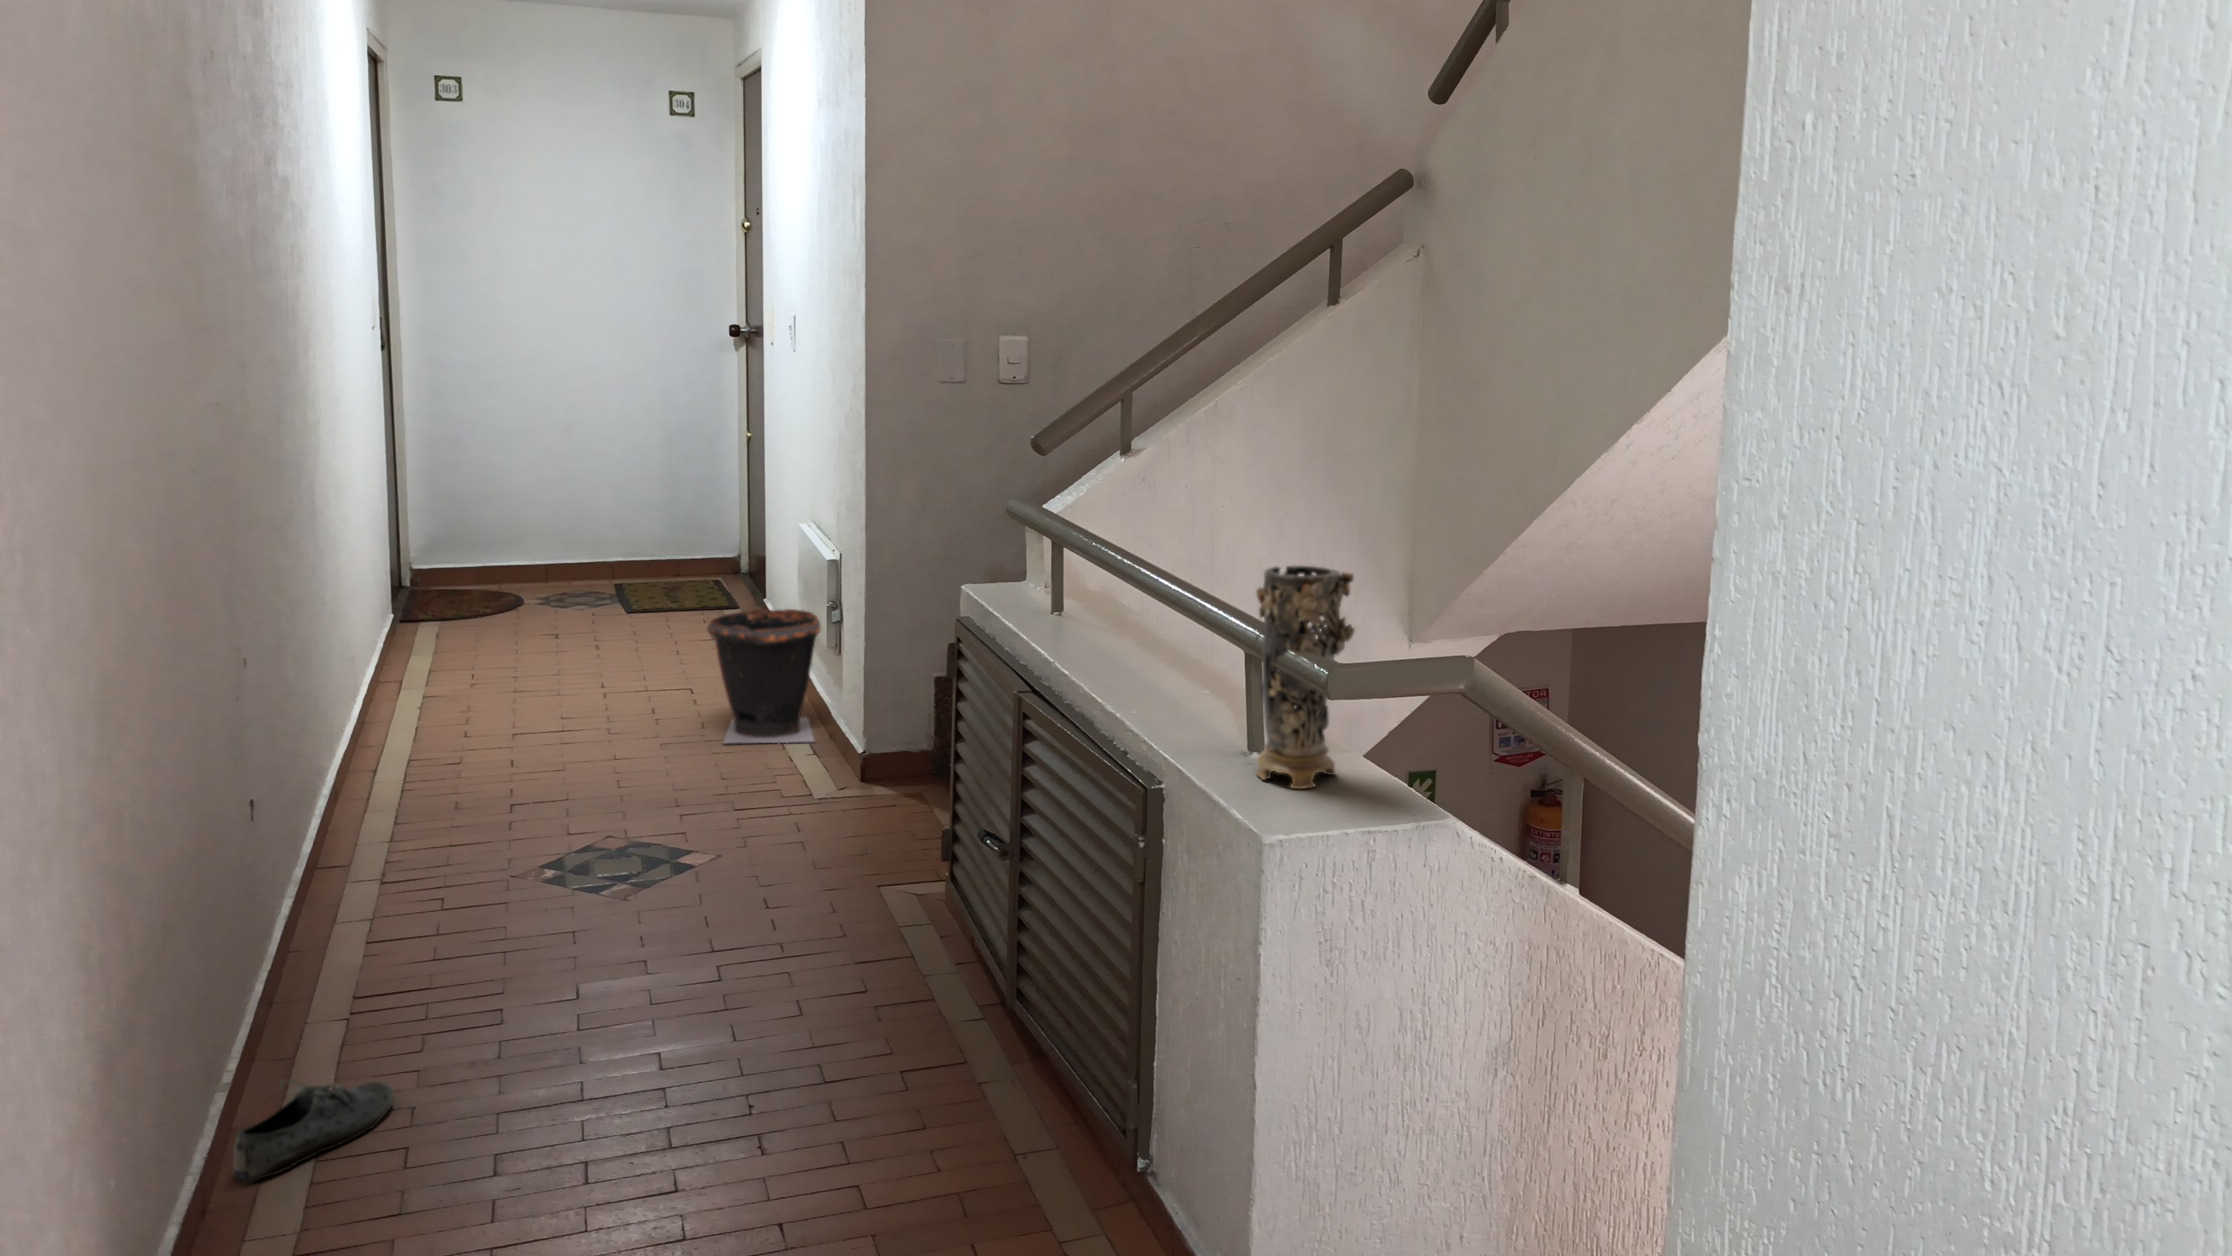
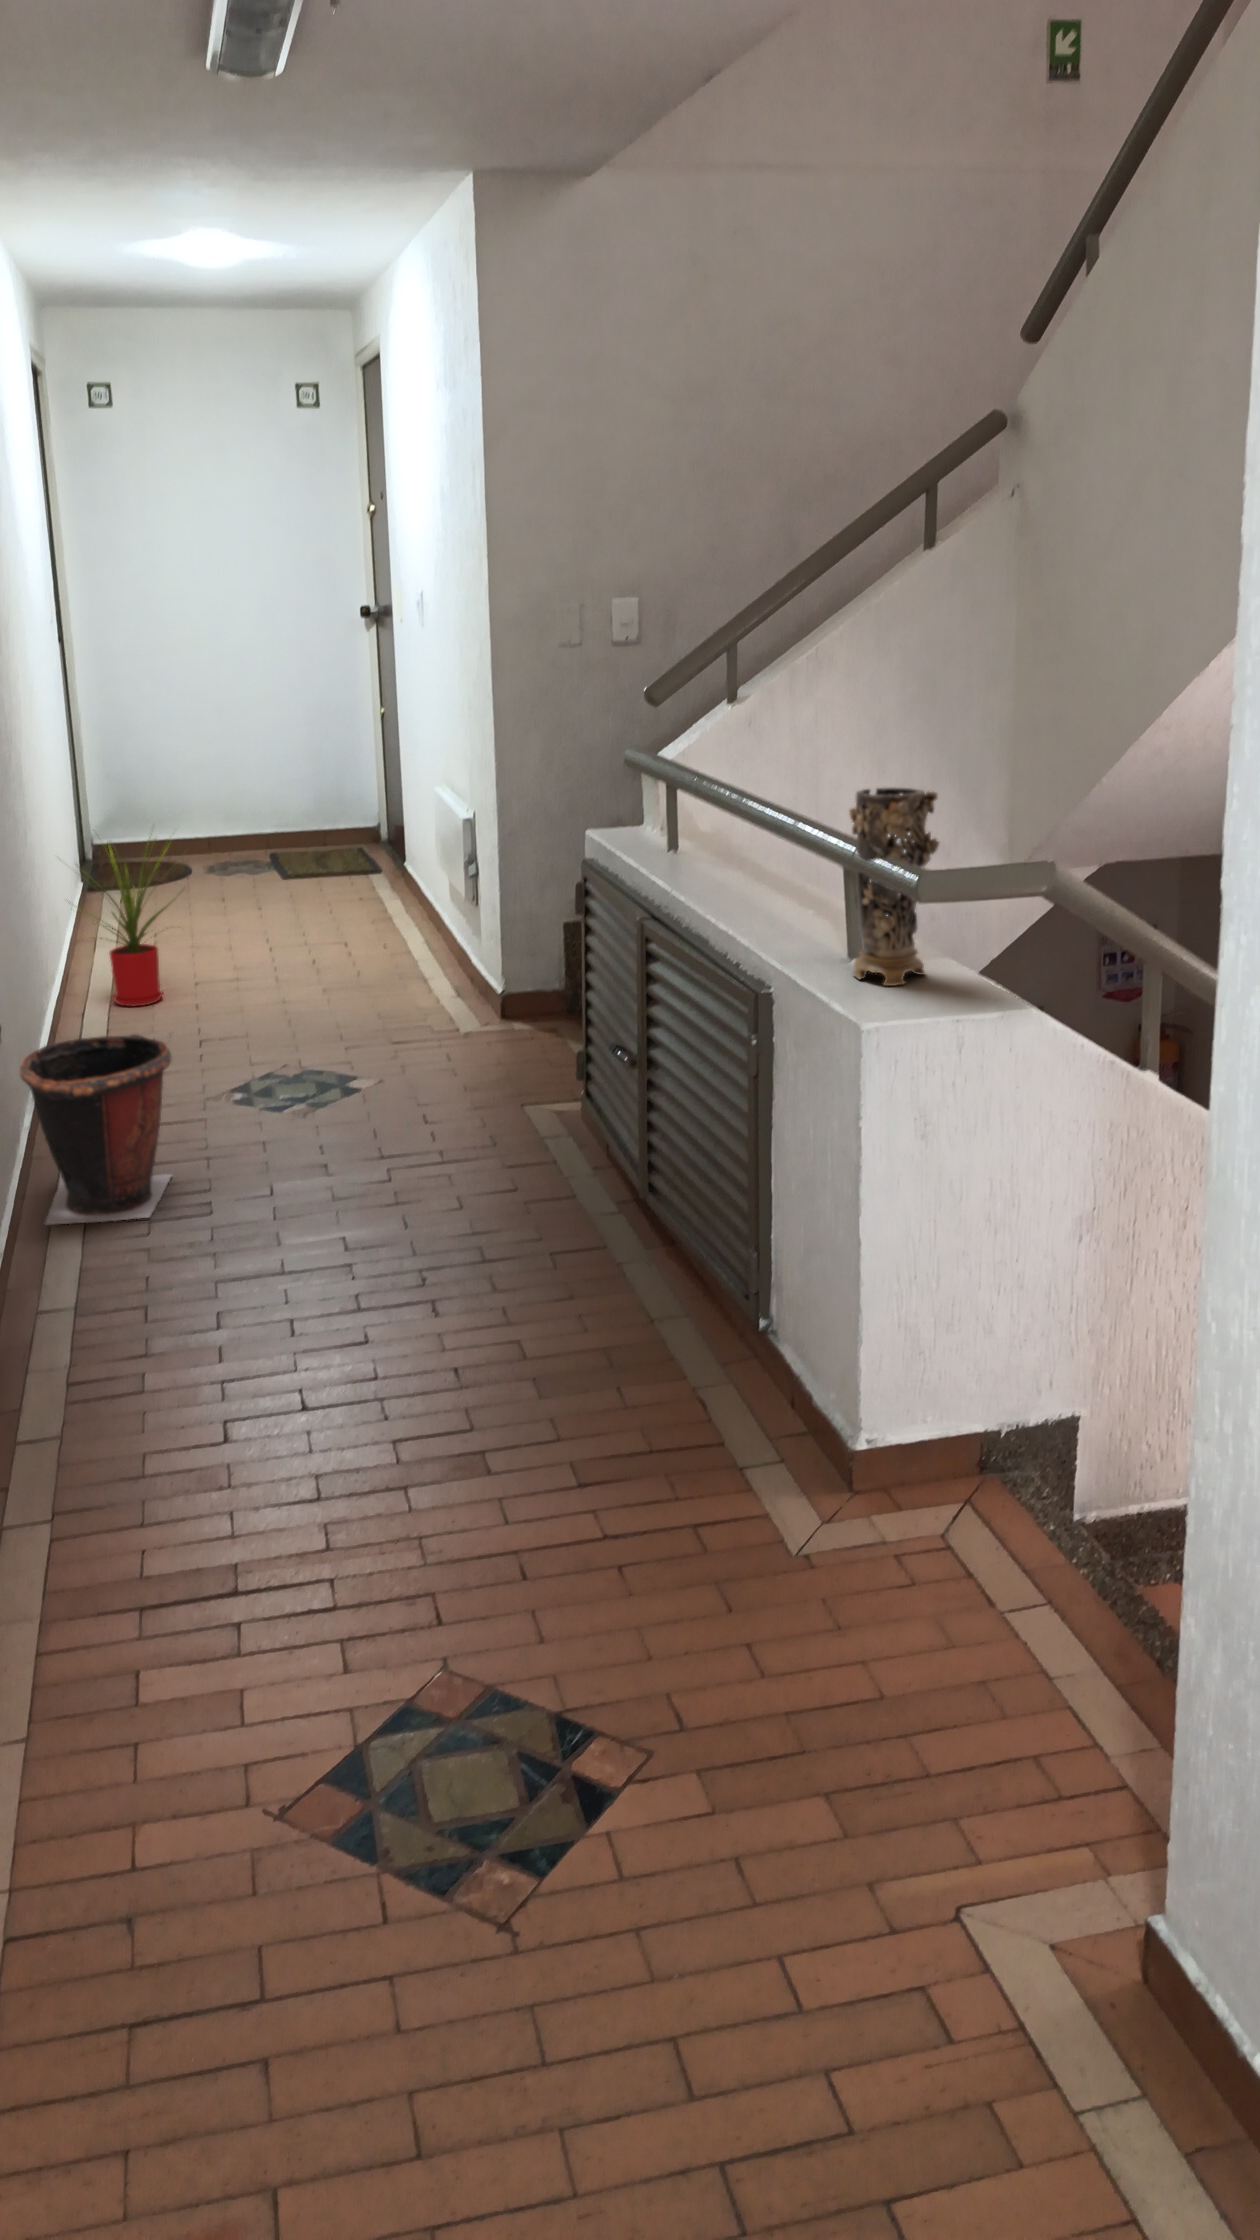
house plant: none [353,554,511,760] -> present [77,838,170,1007]
waste bin: present [707,609,821,743] -> present [20,1033,171,1225]
shoe: present [233,1079,394,1182] -> none [15,1250,133,1330]

